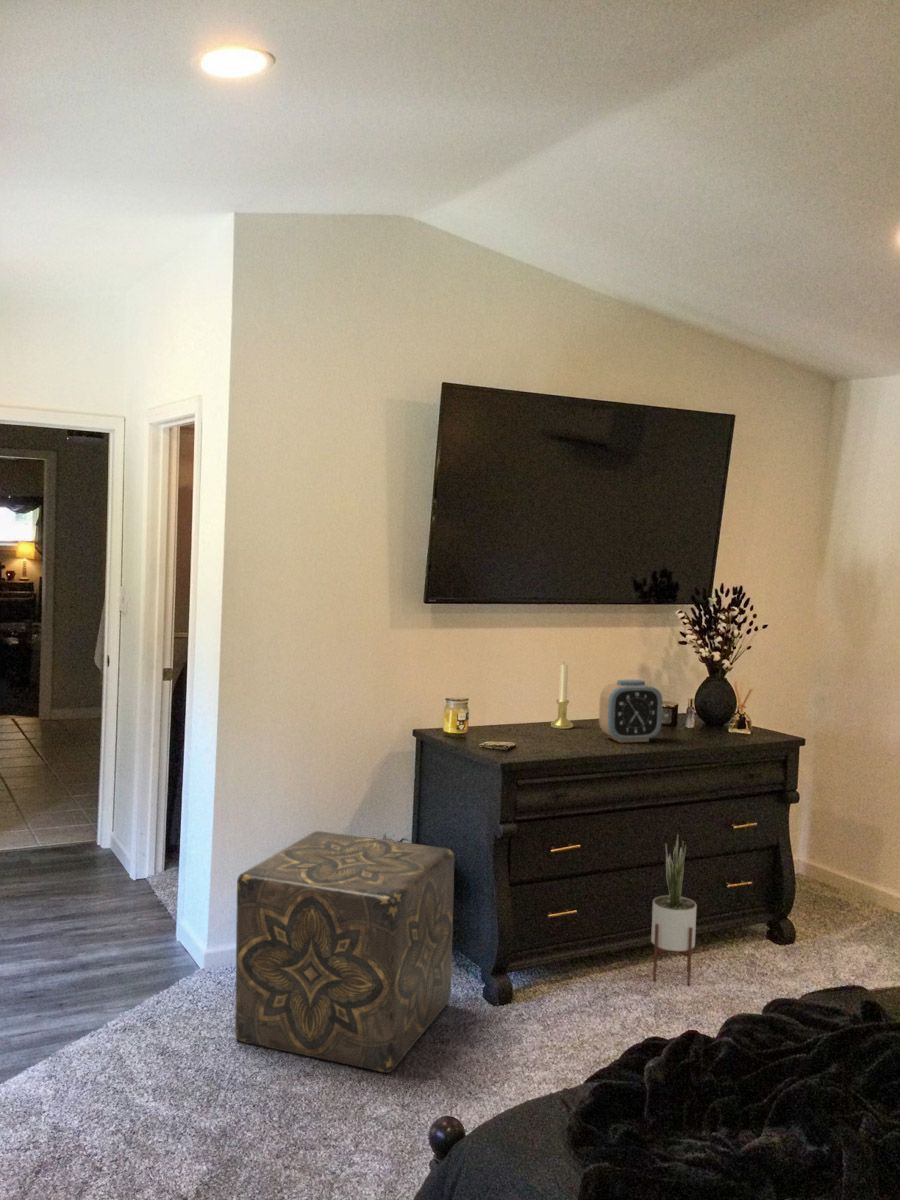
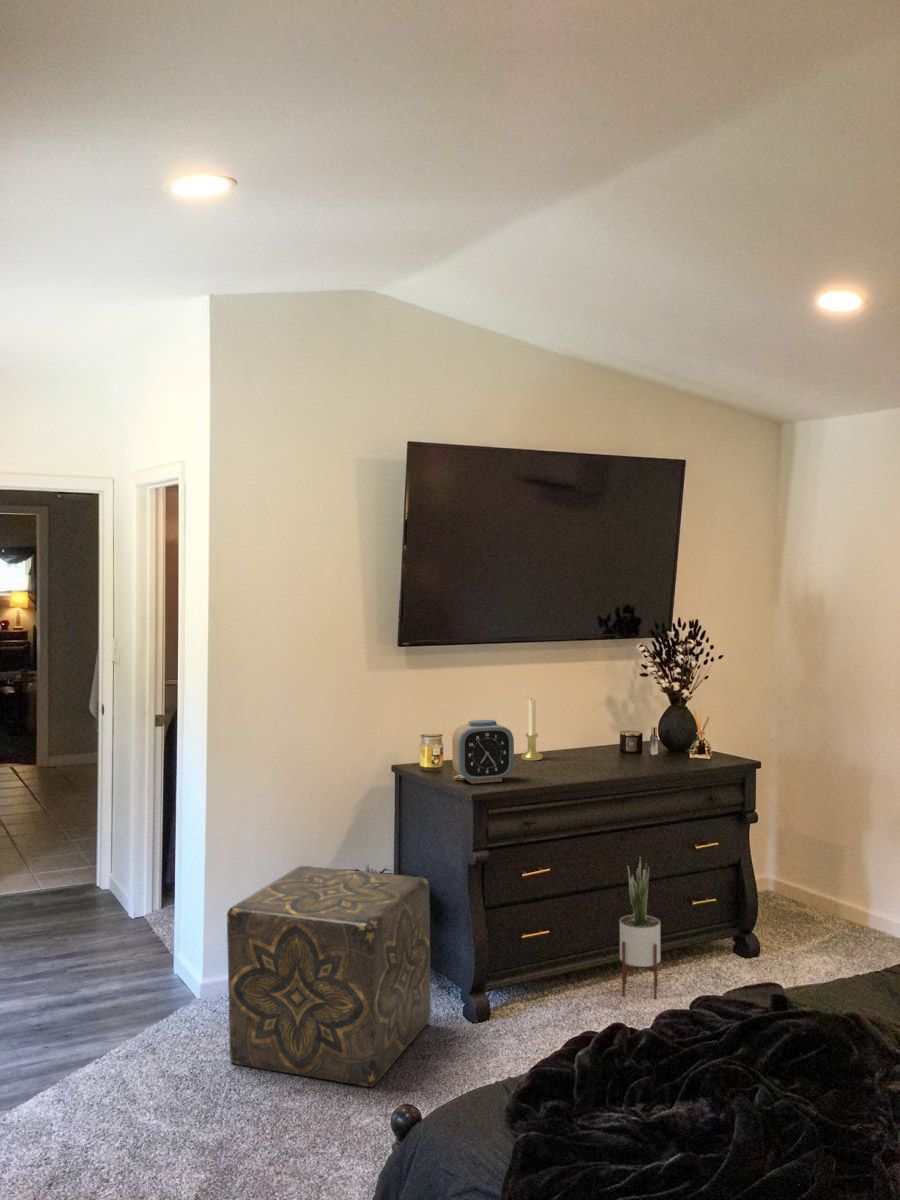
alarm clock: present [599,680,663,743] -> present [452,720,514,784]

